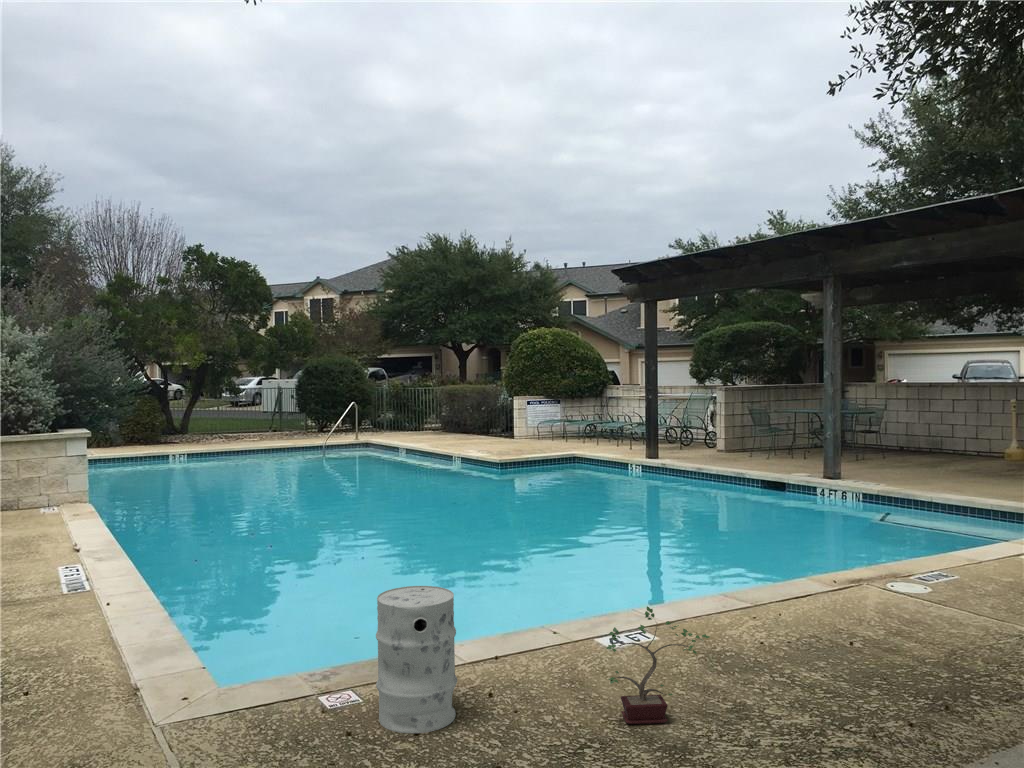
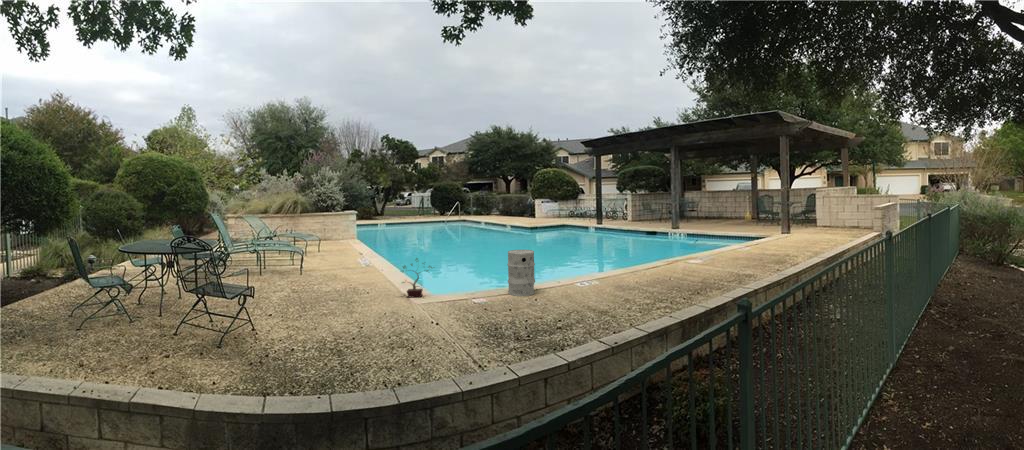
potted plant: present [607,606,710,724] -> present [403,258,432,297]

